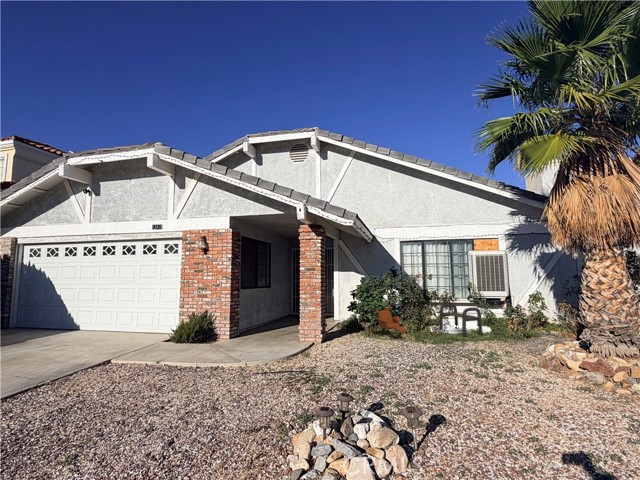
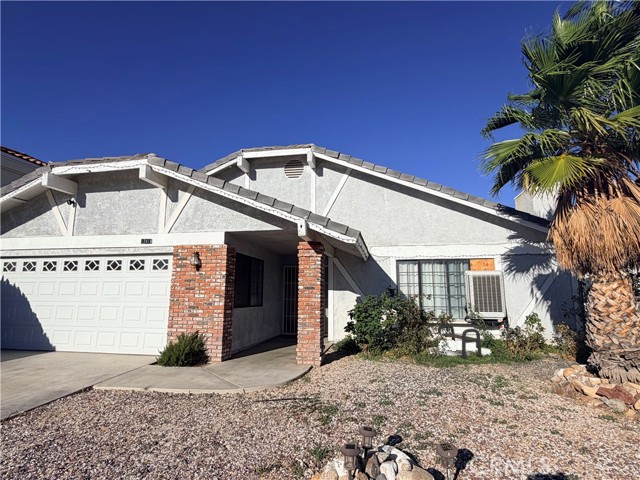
lounge chair: present [377,305,406,339] -> none [375,326,407,363]

